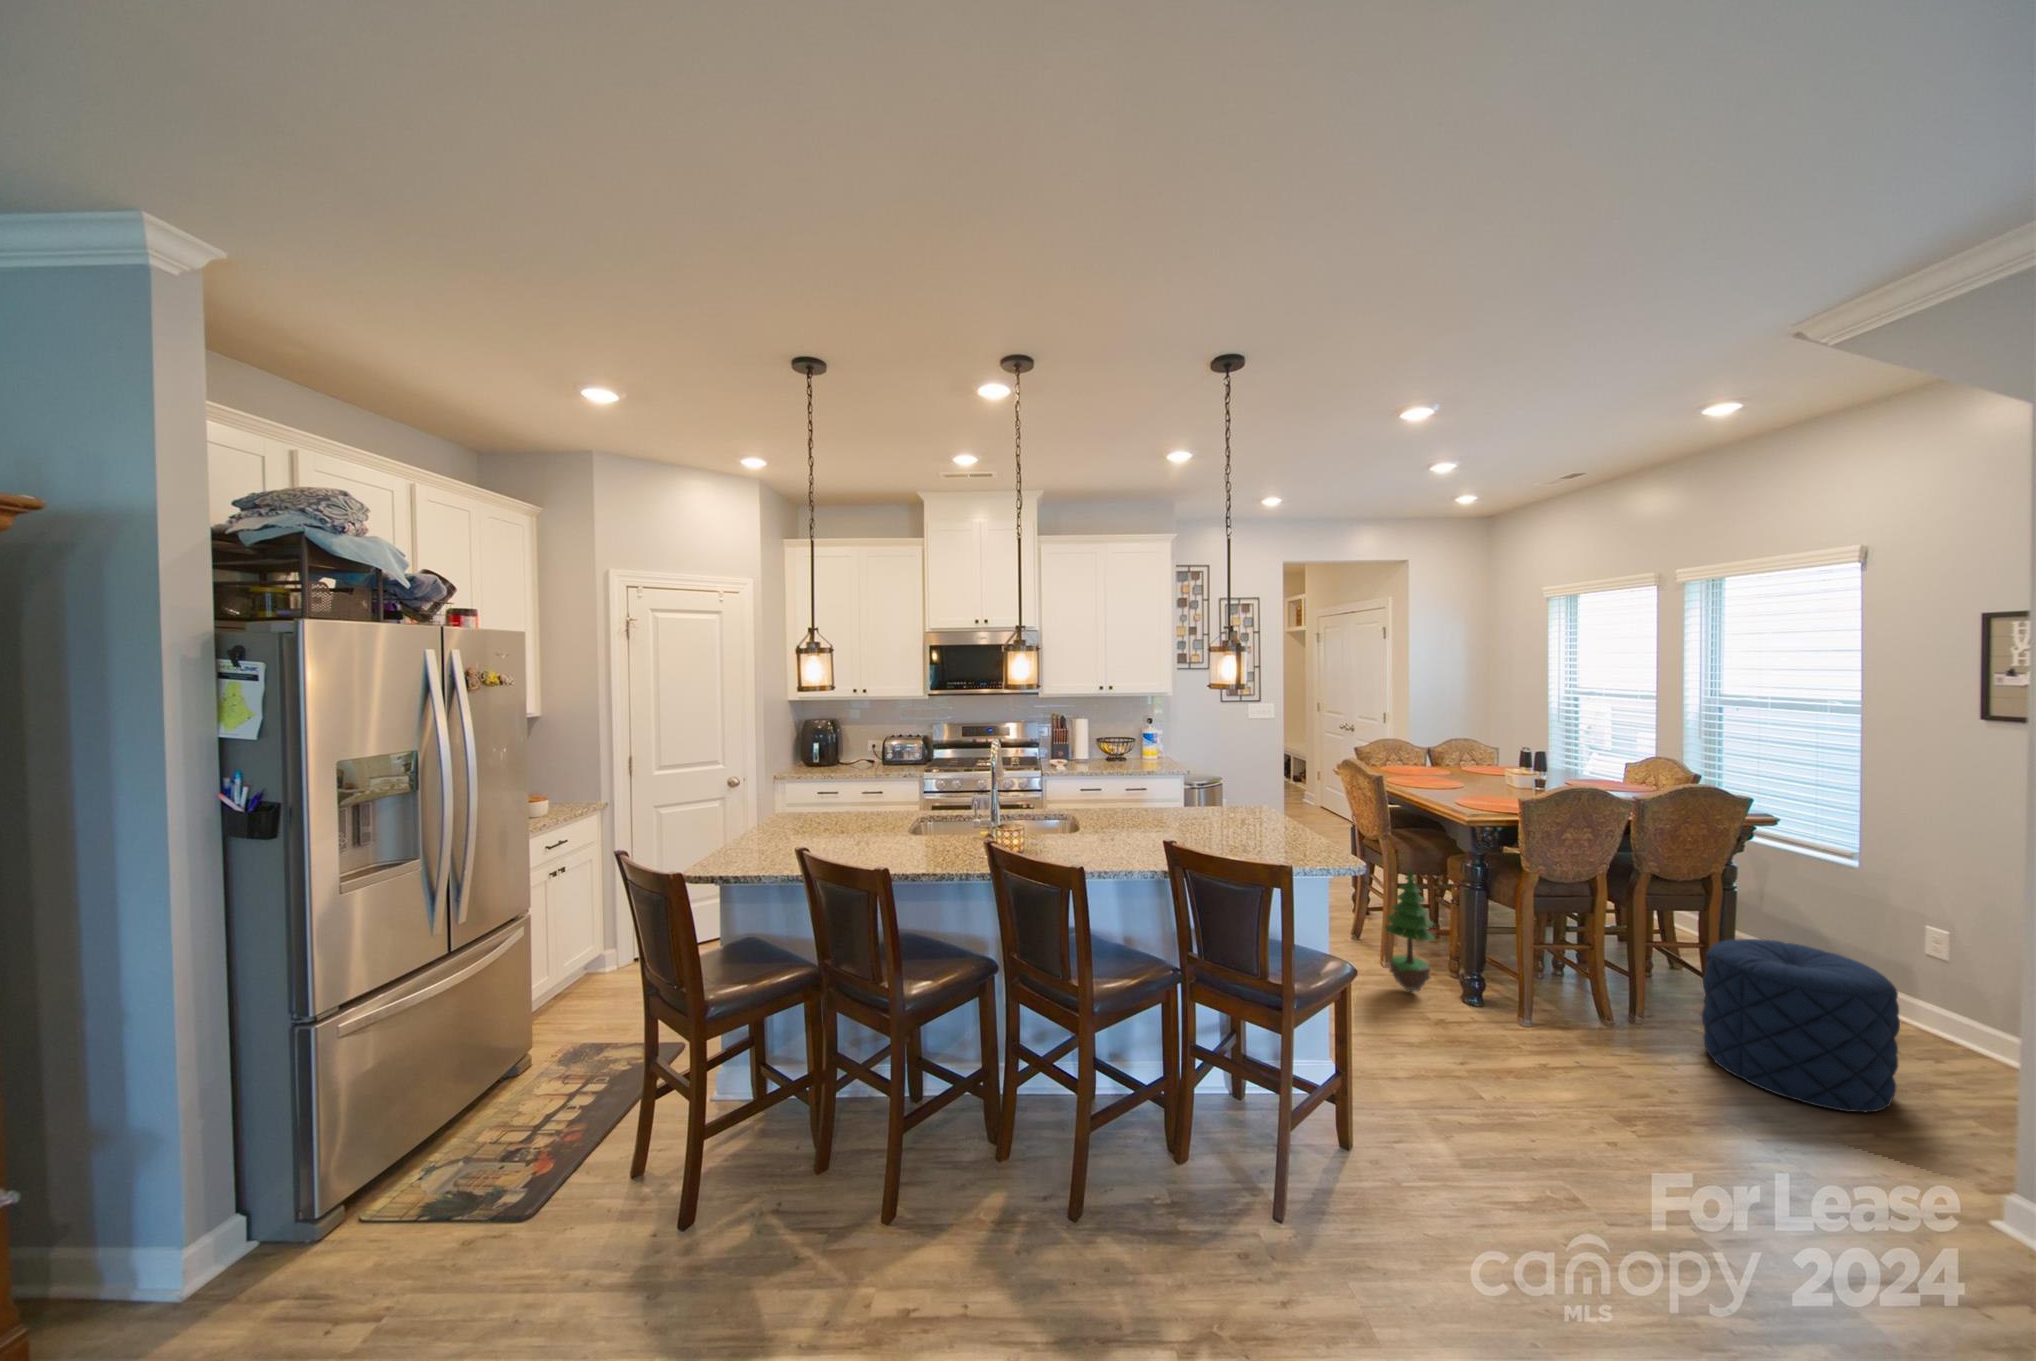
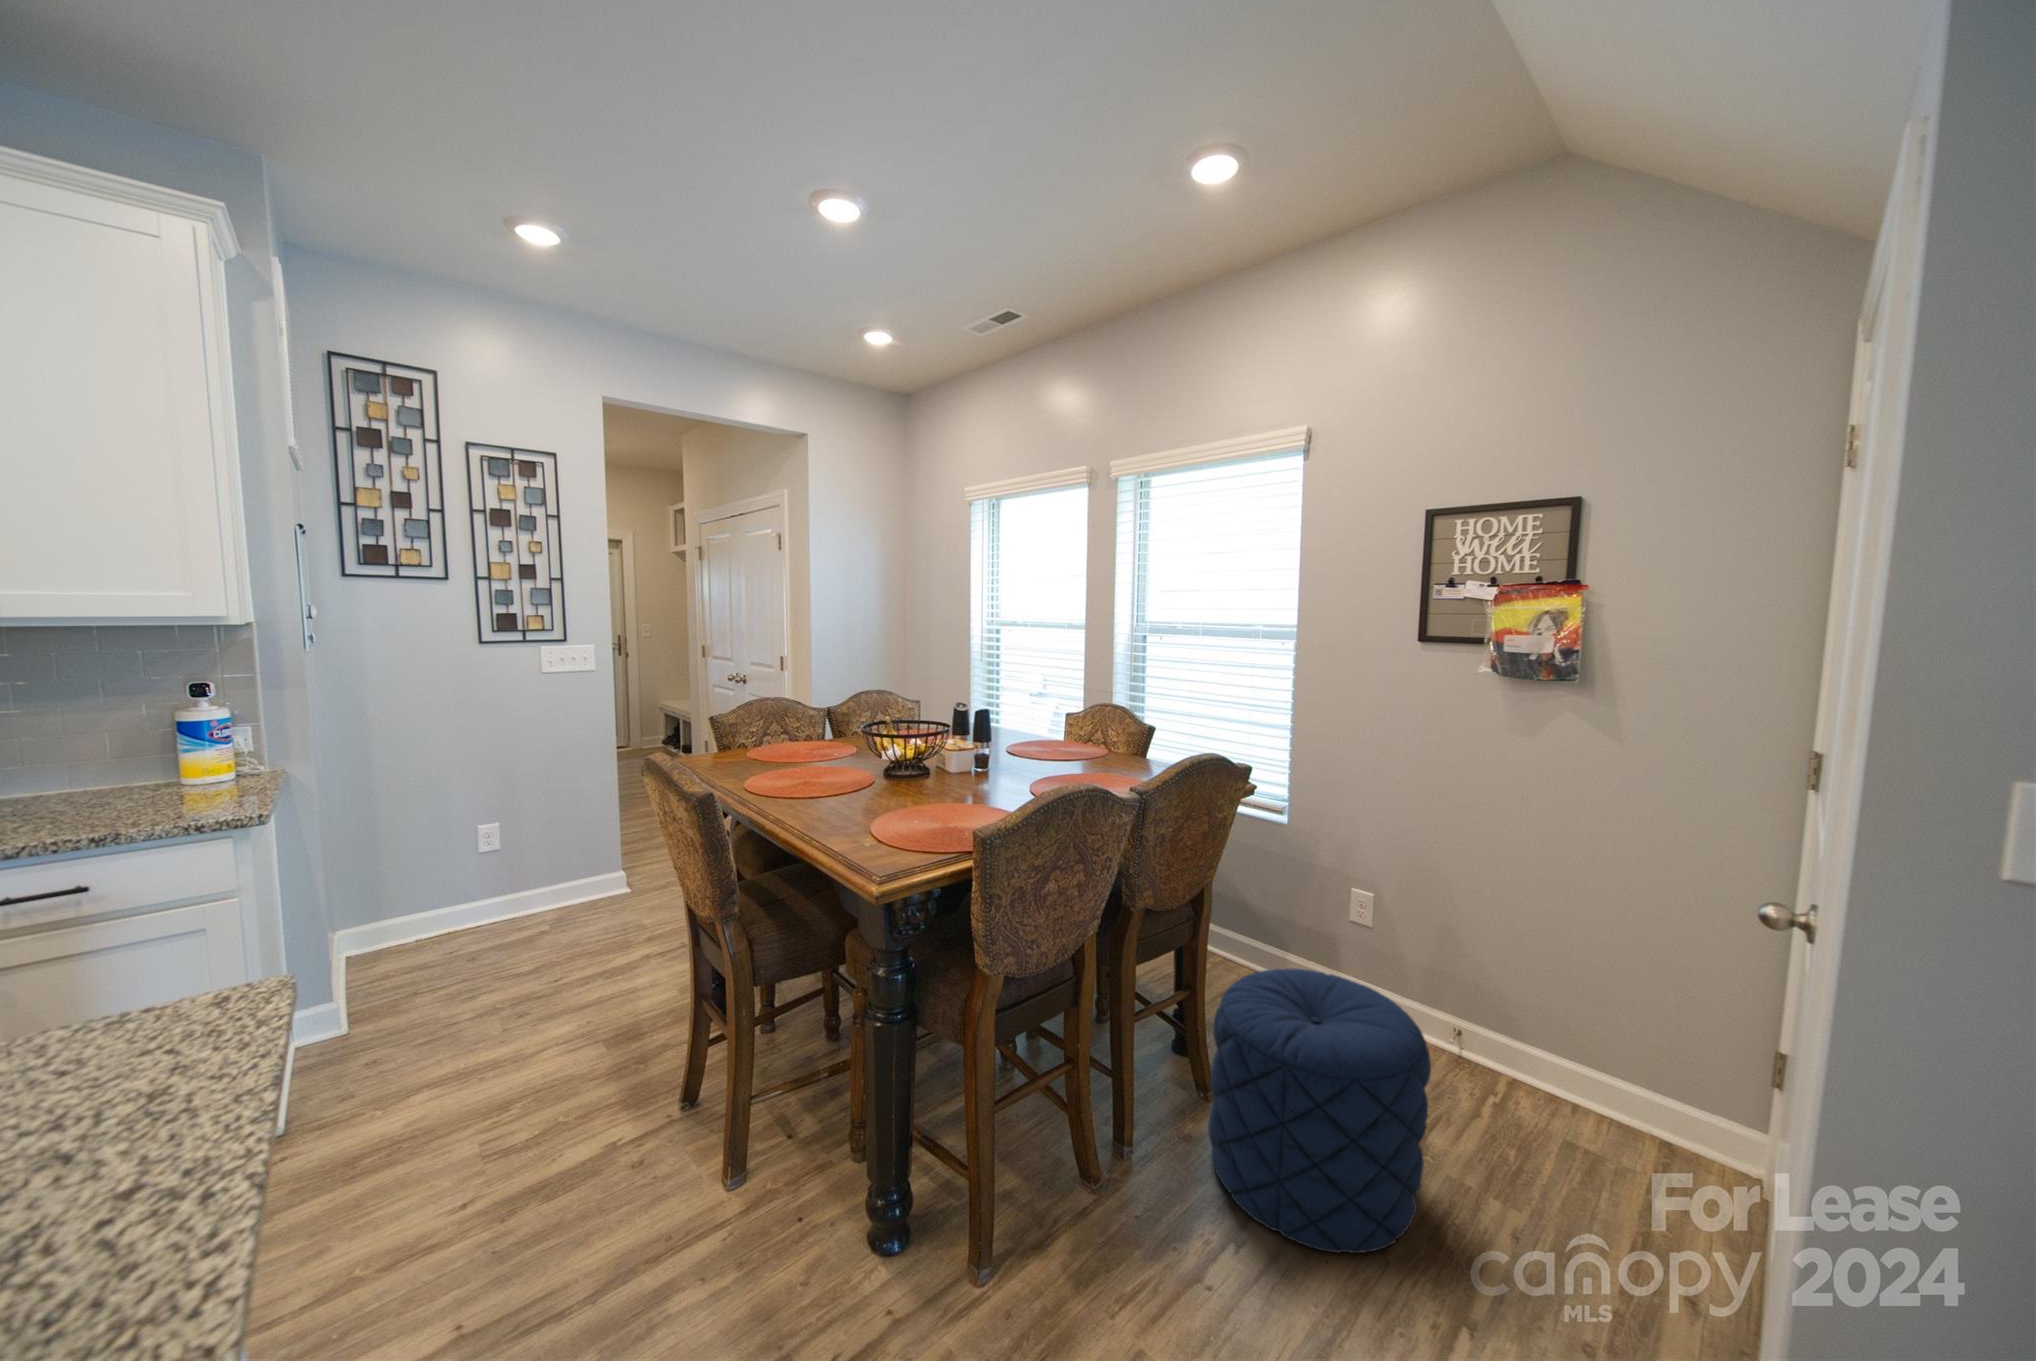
potted tree: present [1385,871,1435,992] -> none [733,990,834,1252]

